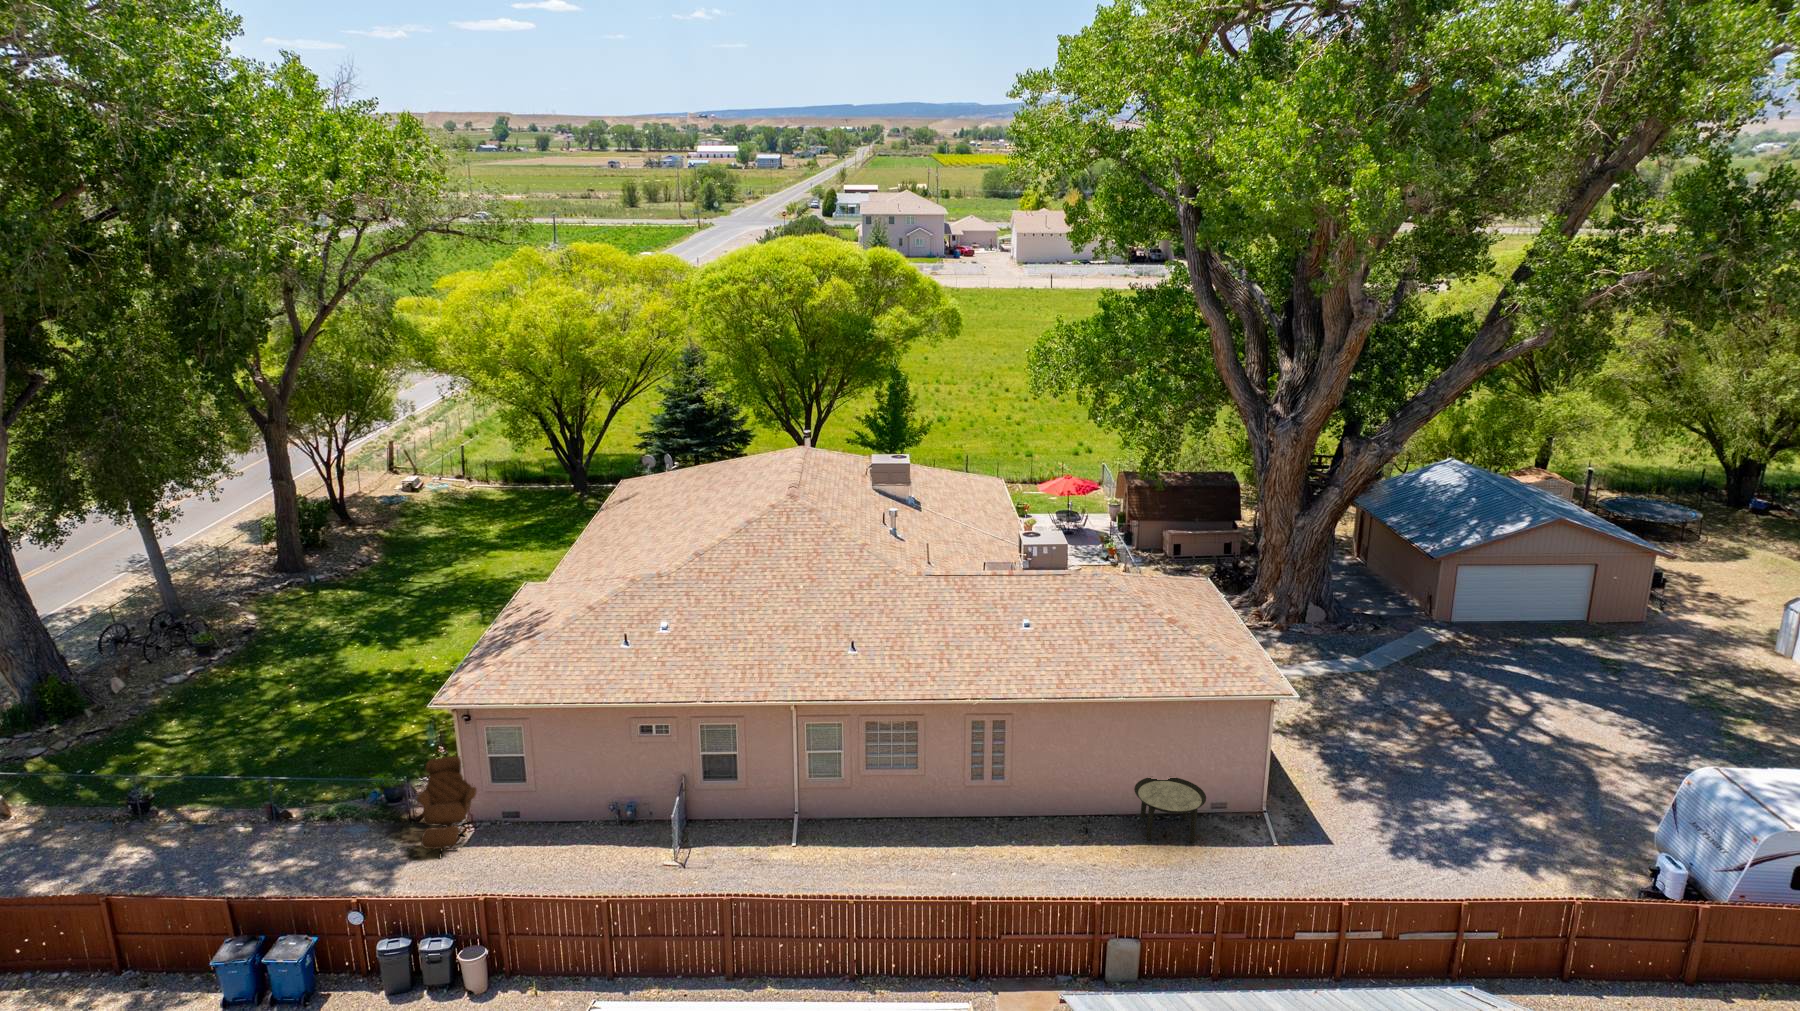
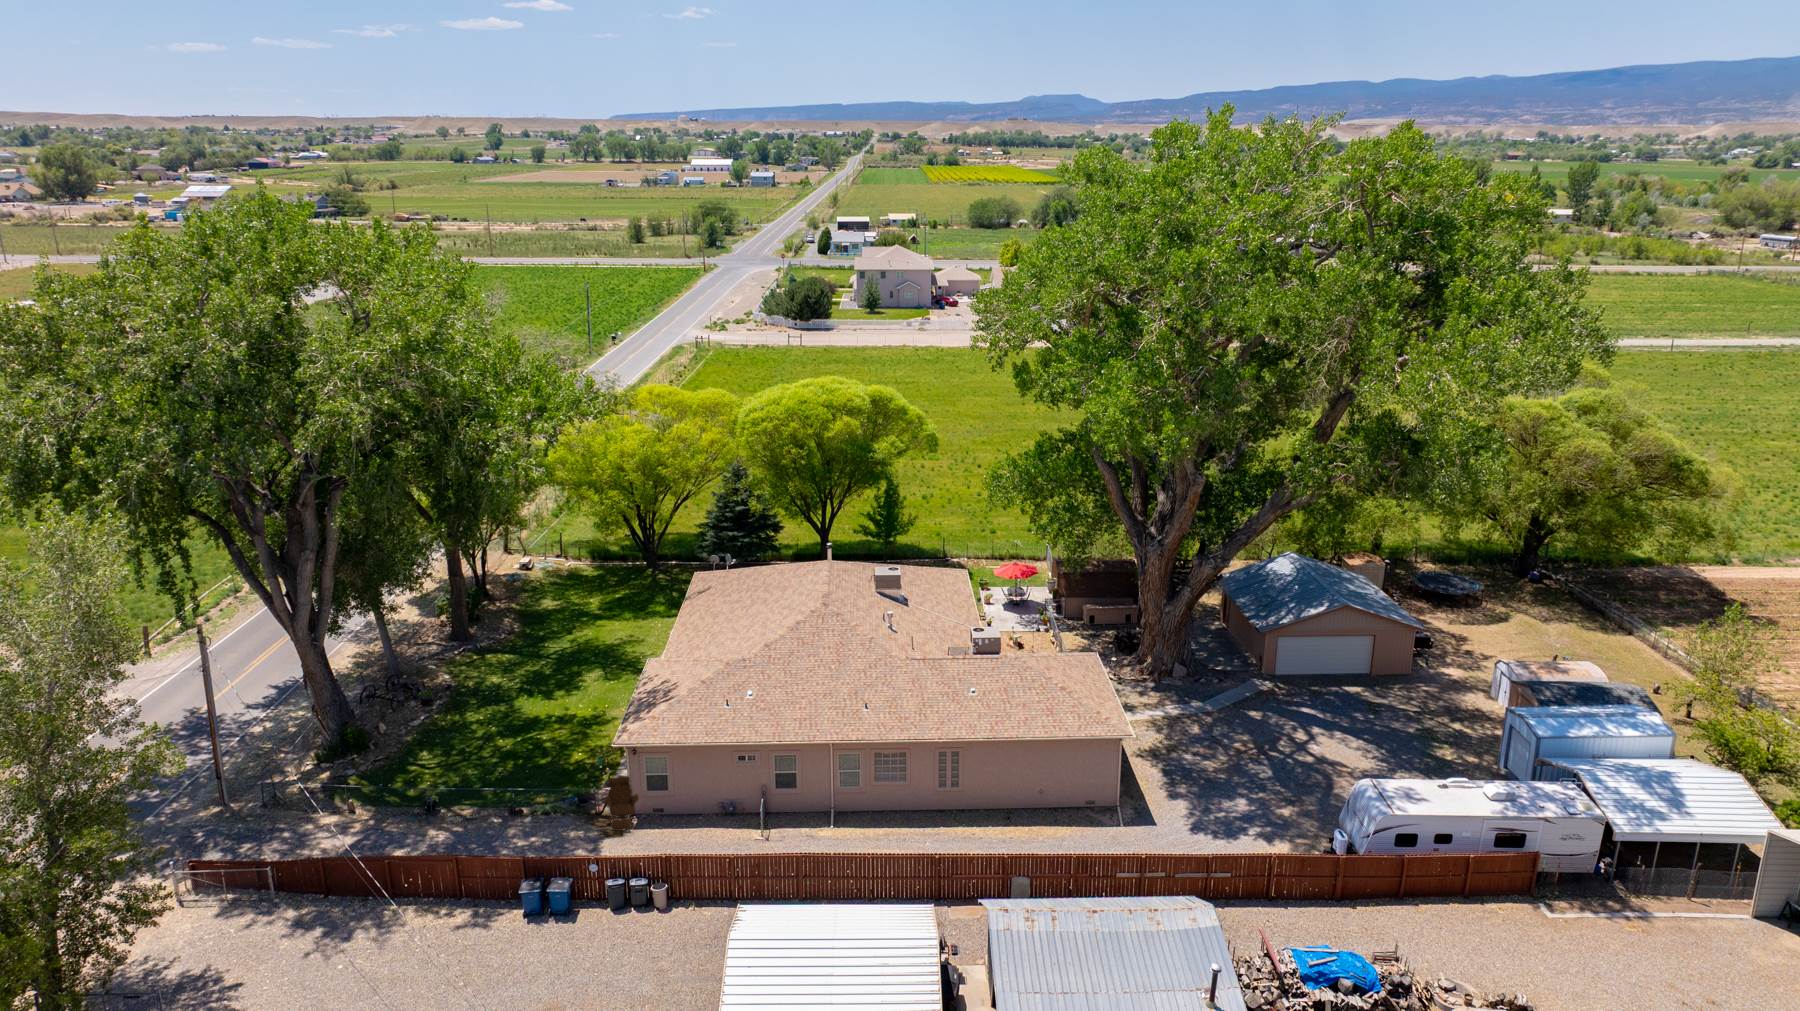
round table: present [1134,778,1206,843] -> none [1037,785,1079,825]

